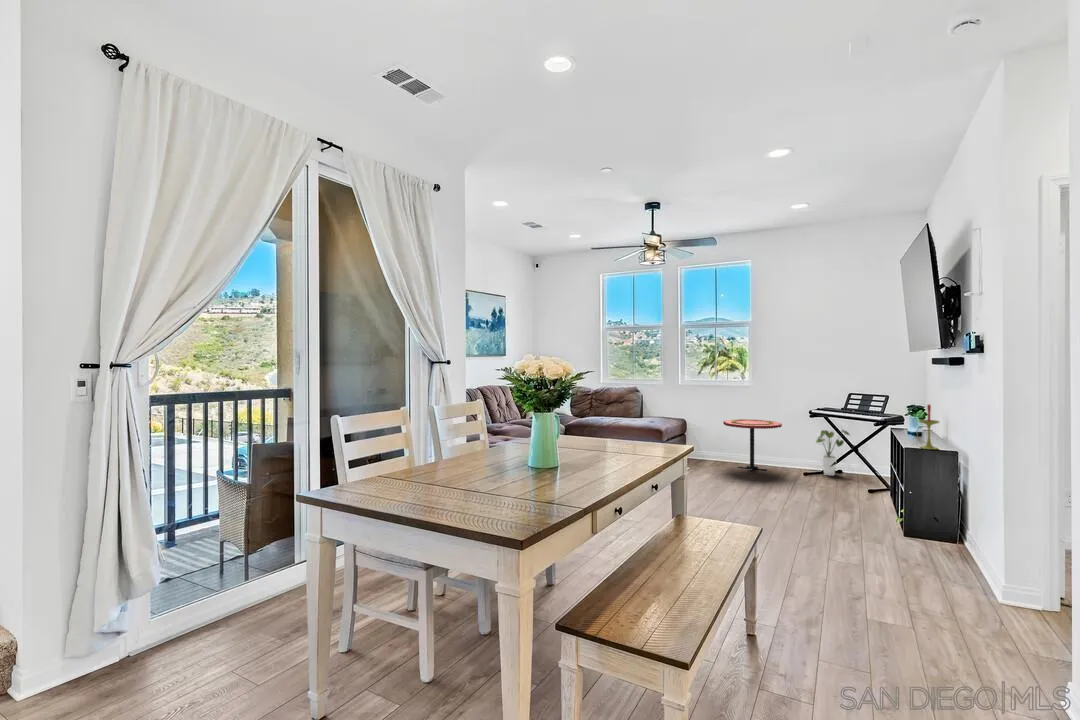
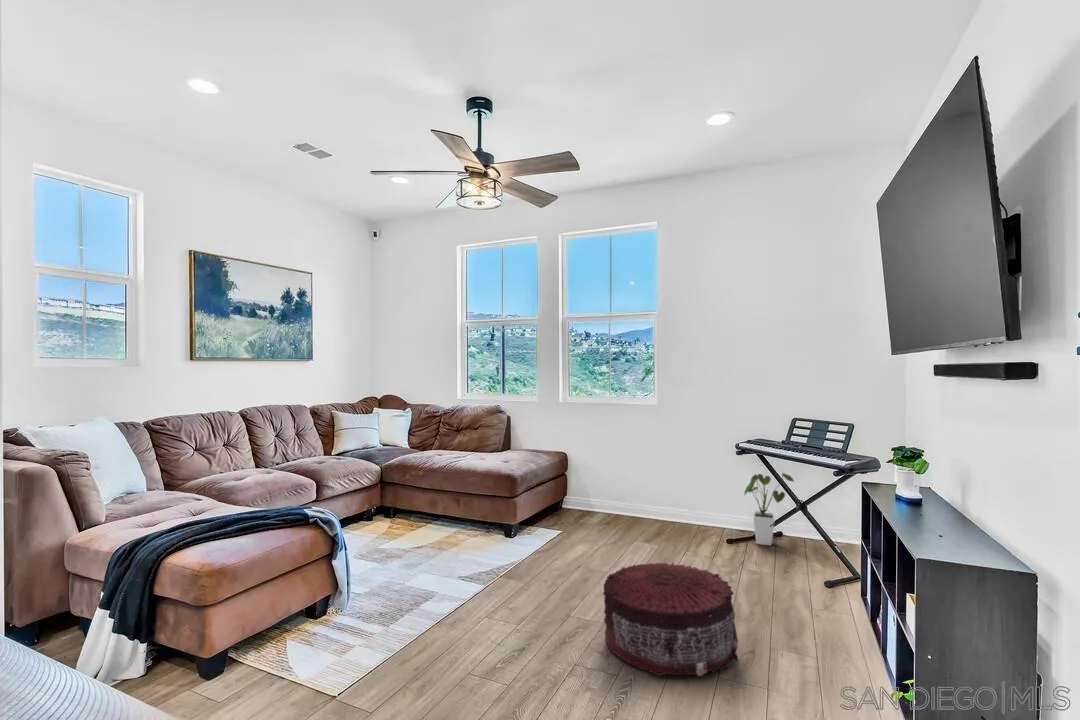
candle: present [919,405,939,449] -> none [932,455,980,555]
side table: present [723,419,782,471] -> none [611,455,695,537]
pouf: none [741,470,818,519] -> present [603,563,738,676]

